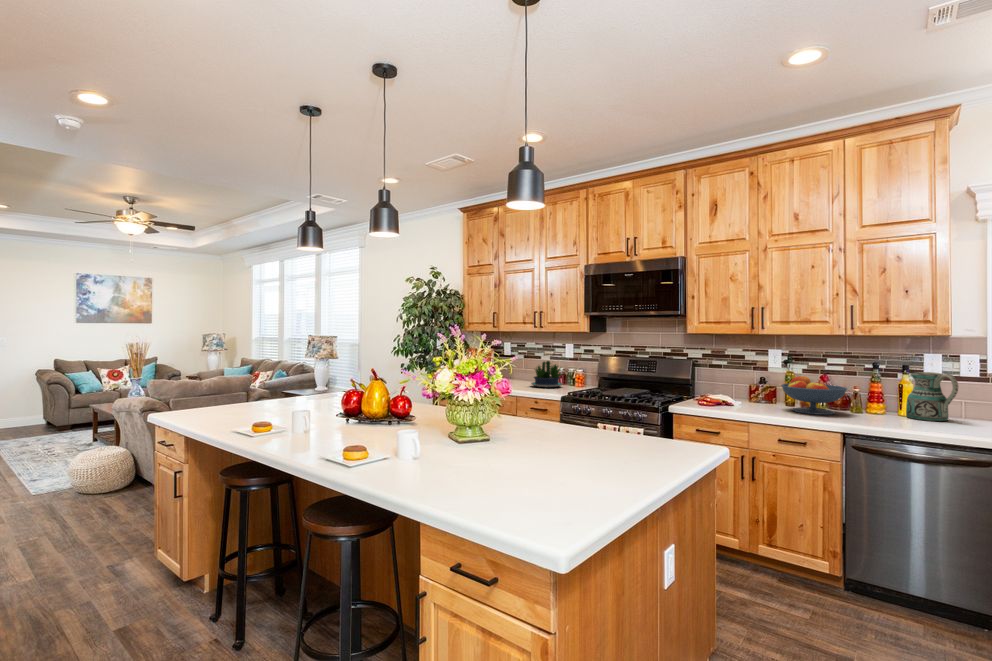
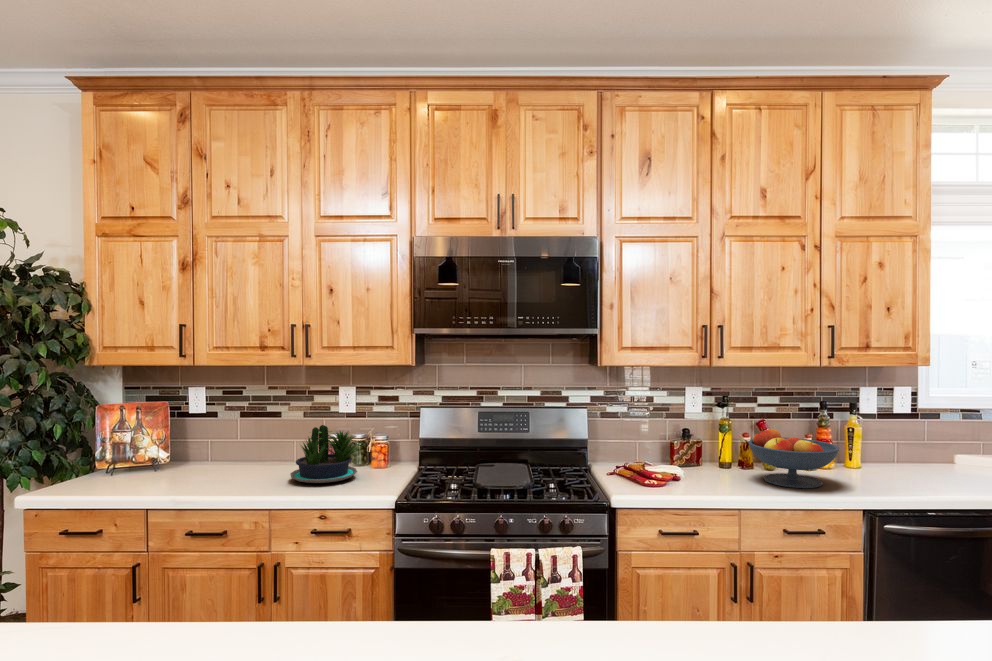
ceramic pitcher: present [906,372,958,421] -> none [871,412,939,478]

